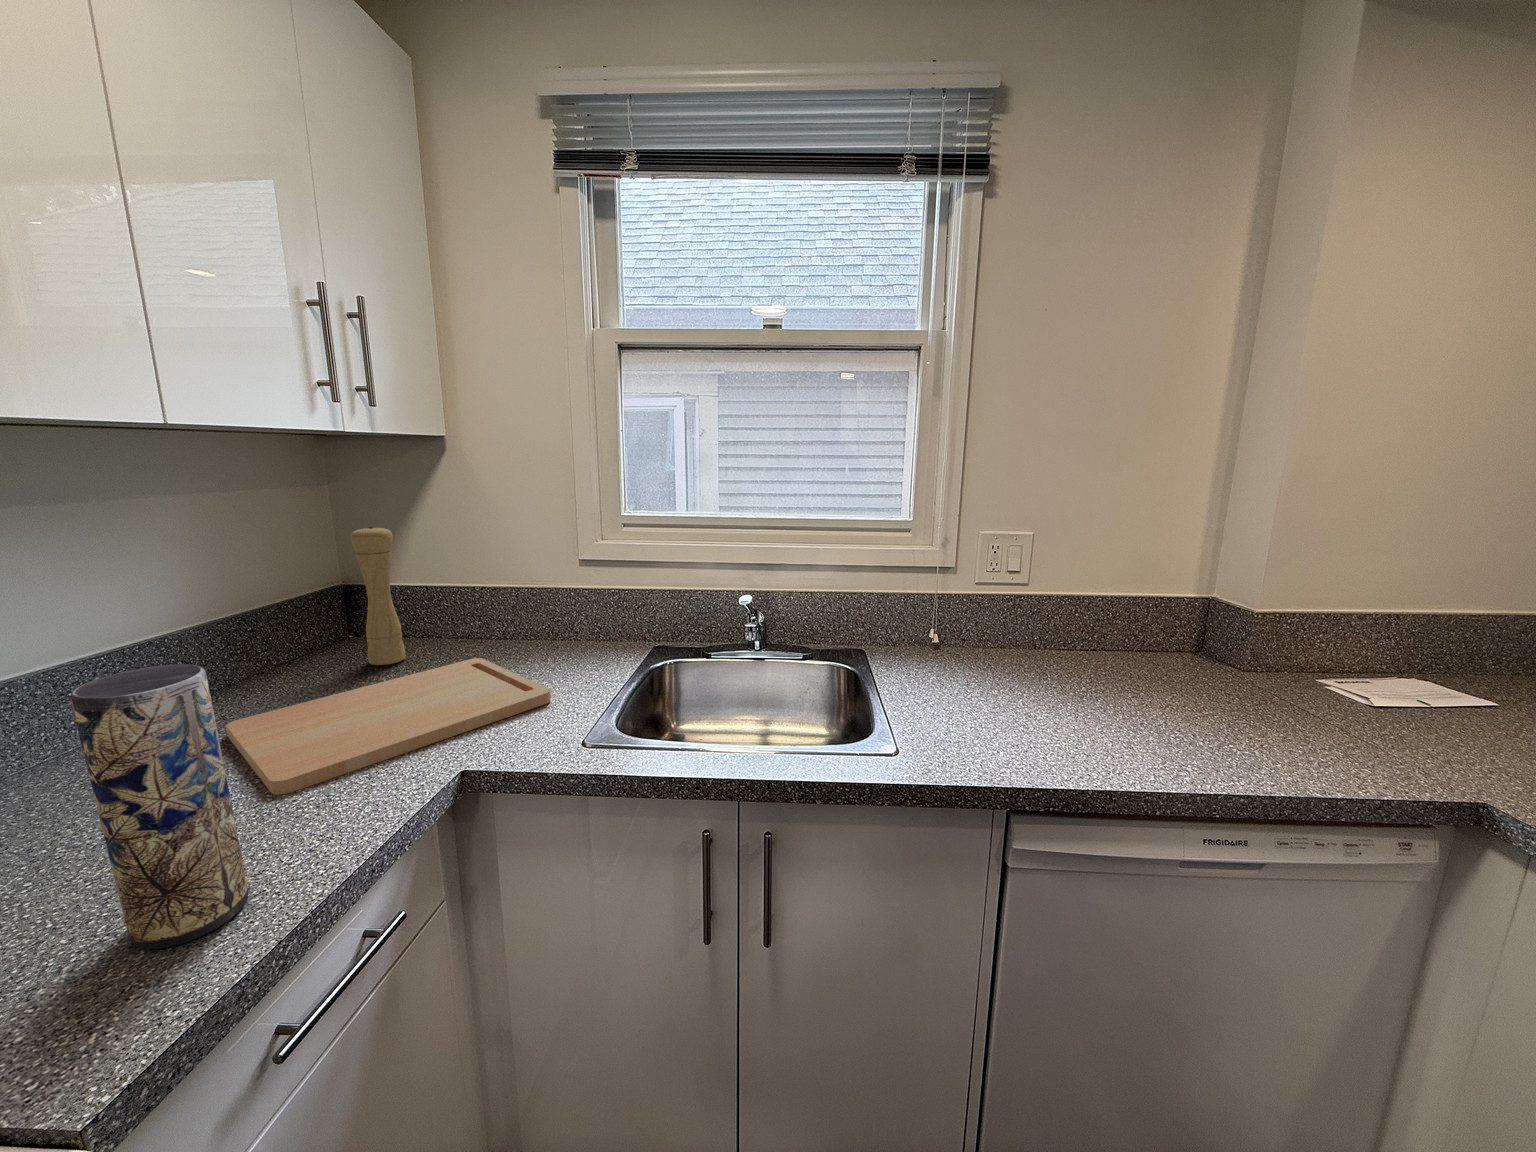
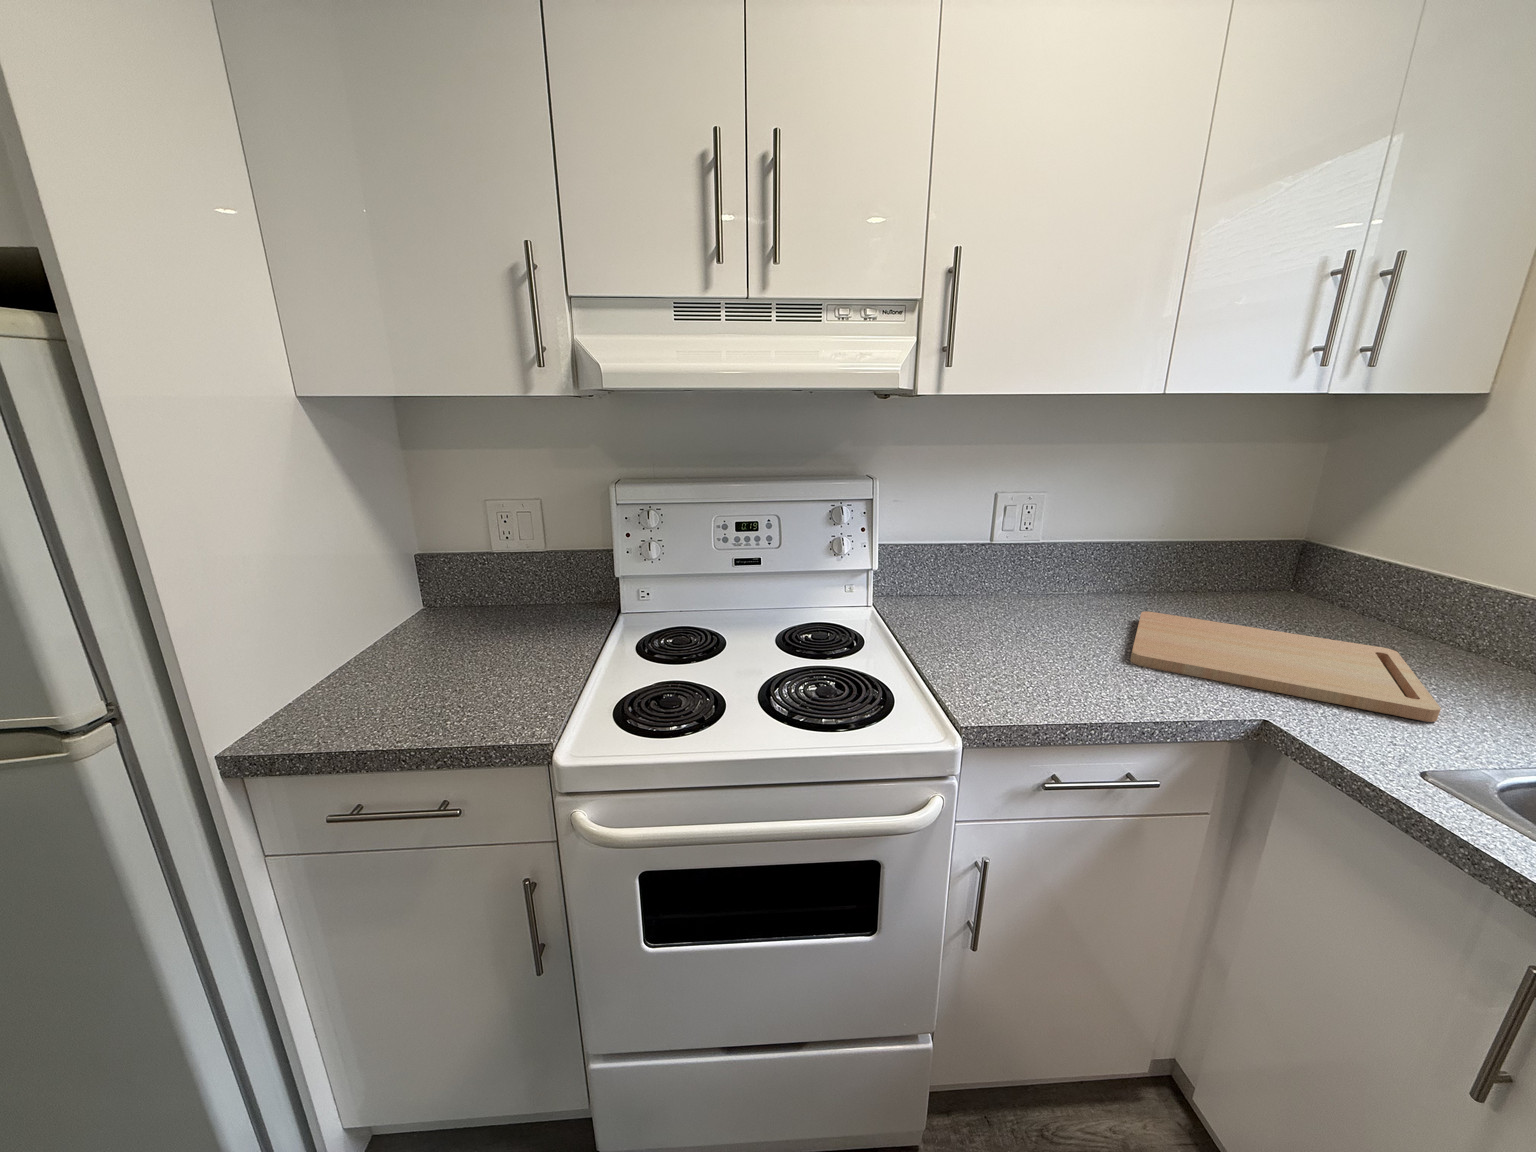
pepper mill: present [350,526,406,665] -> none [1284,487,1358,624]
vase: present [70,664,249,949] -> none [1019,542,1094,700]

